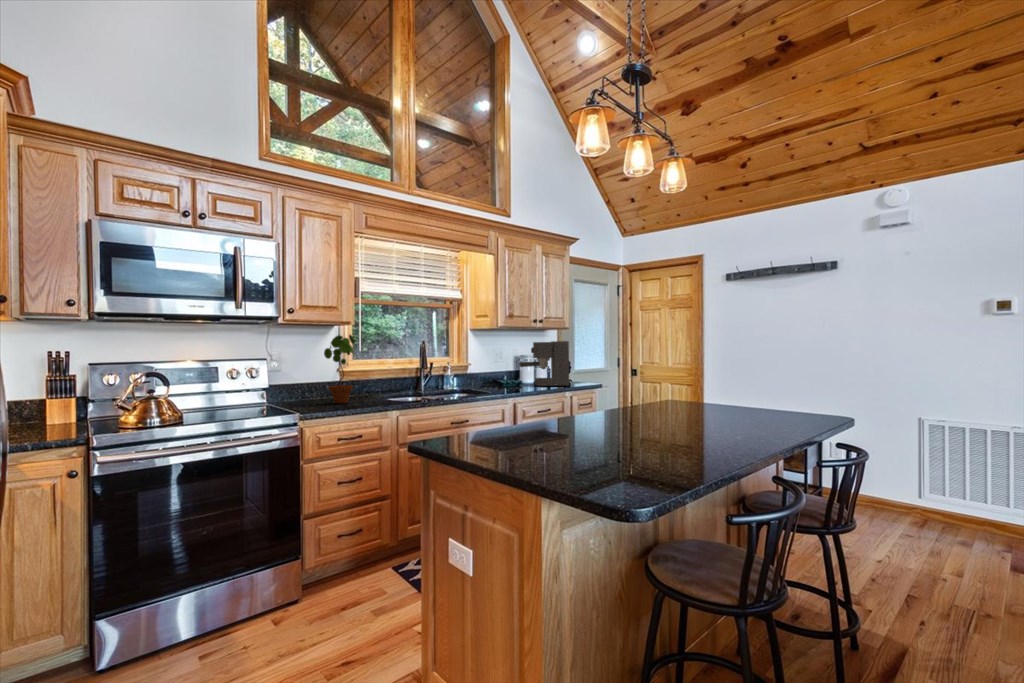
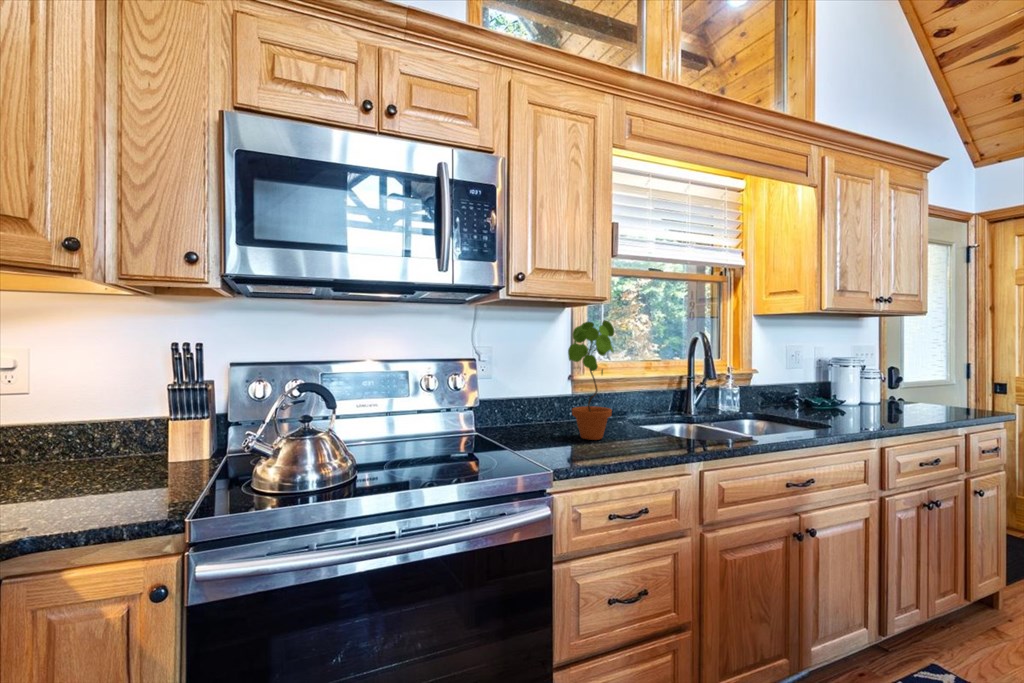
coffee maker: present [519,341,569,387] -> none [851,336,962,418]

